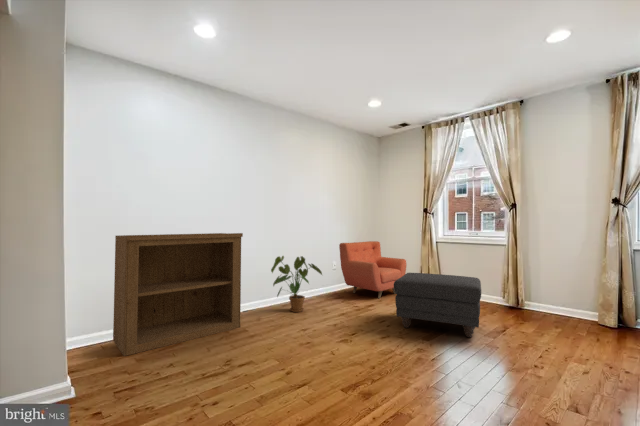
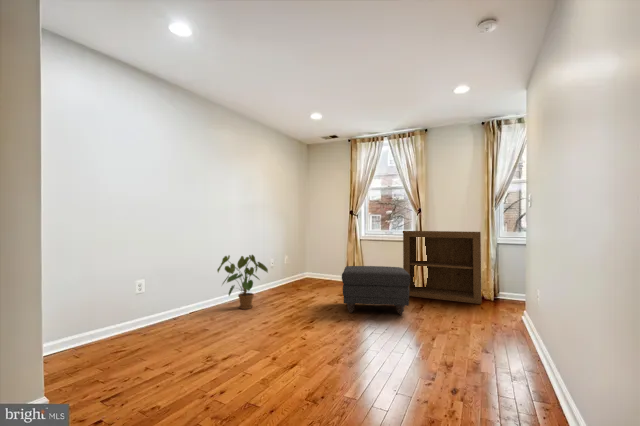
bookshelf: present [113,233,243,356] -> present [403,231,482,304]
armchair: present [339,241,406,298] -> none [277,241,335,292]

